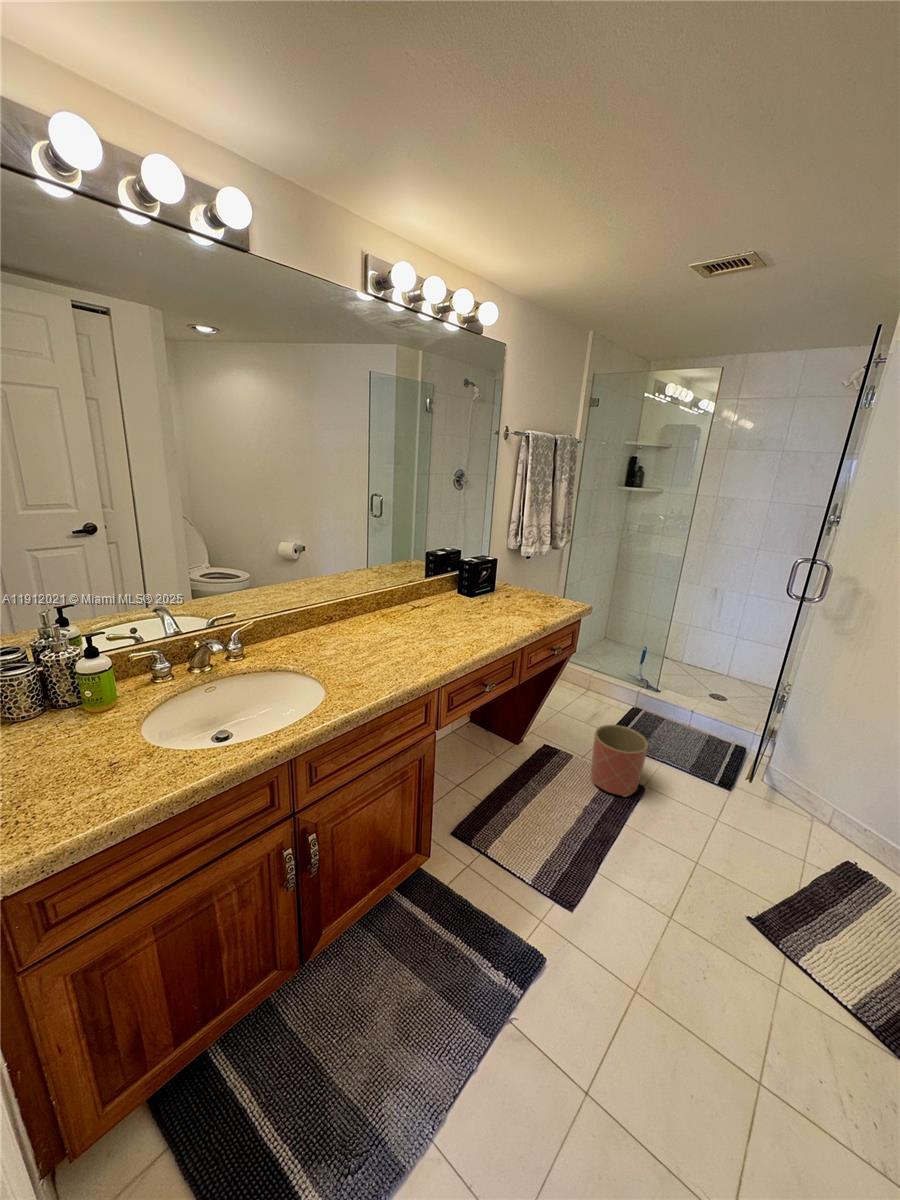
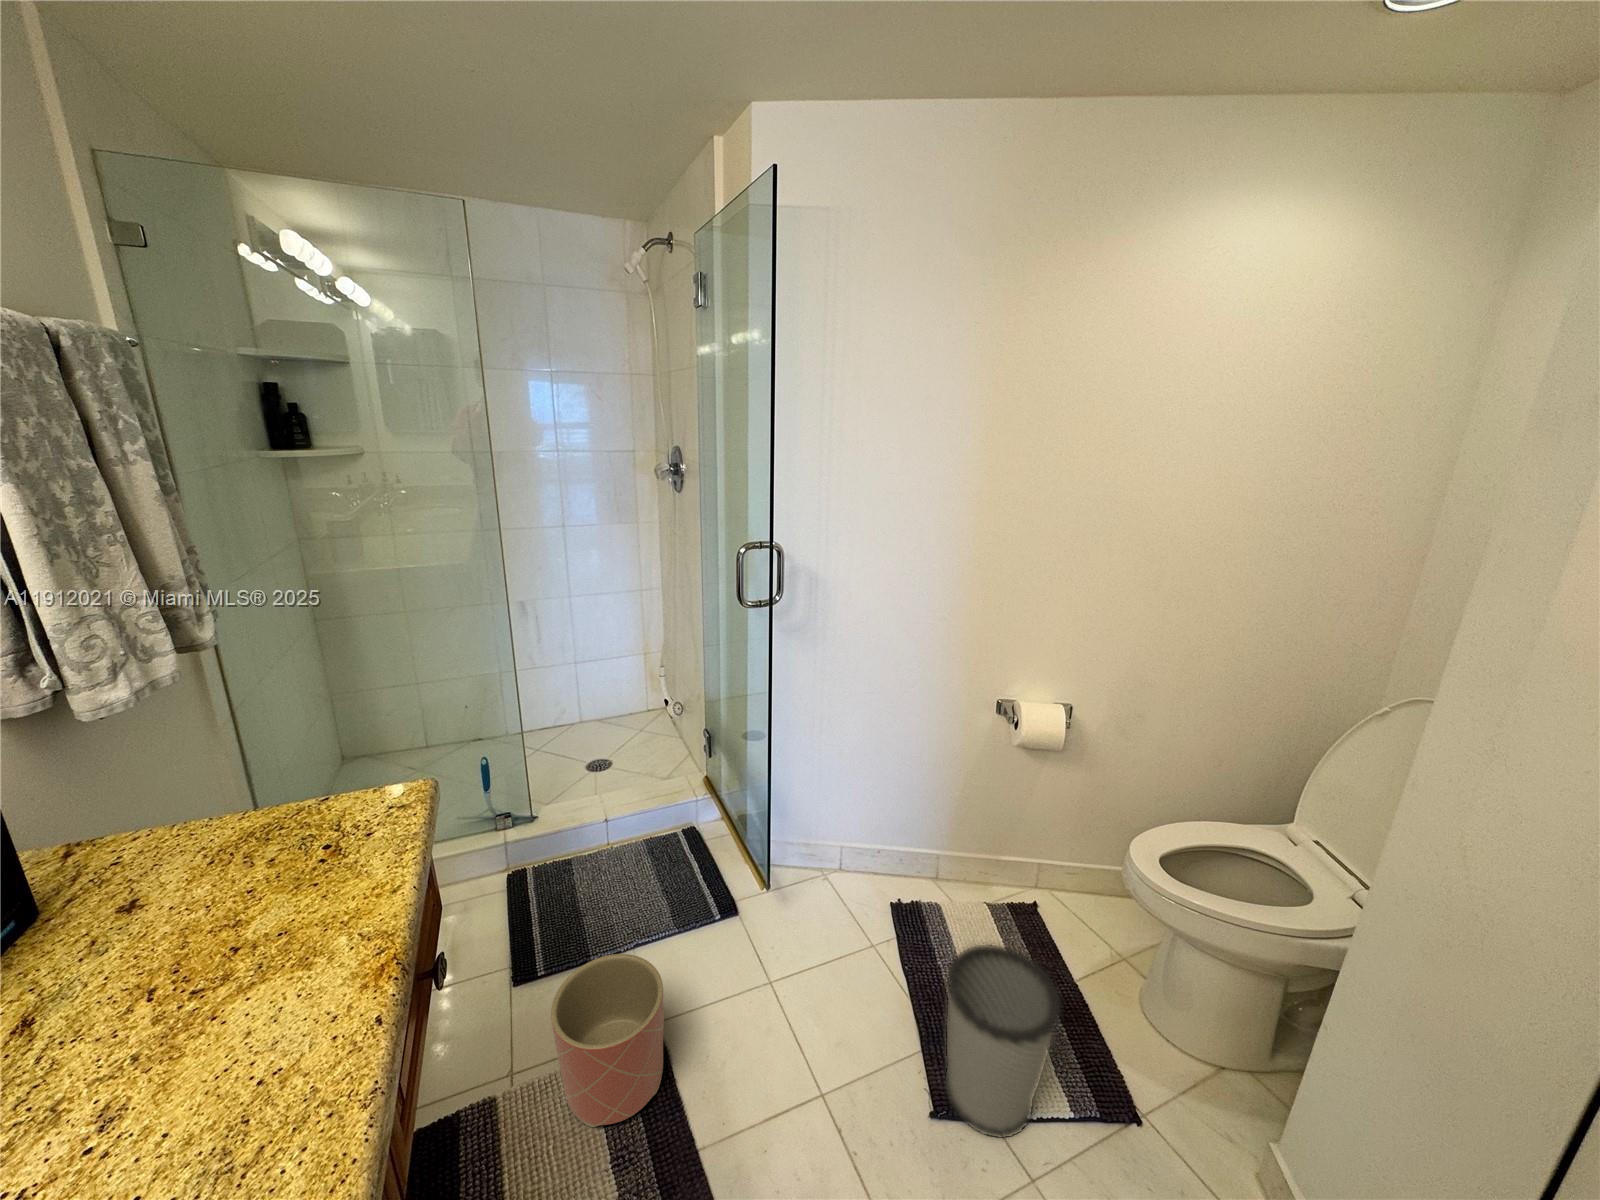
wastebasket: none [766,844,878,981] -> present [945,945,1061,1138]

